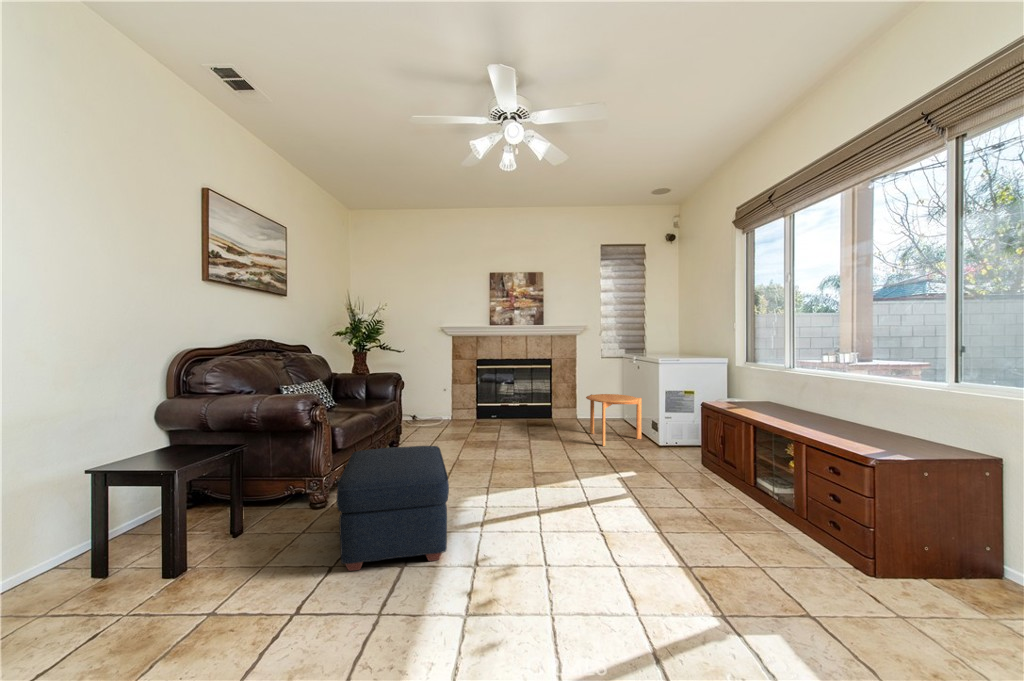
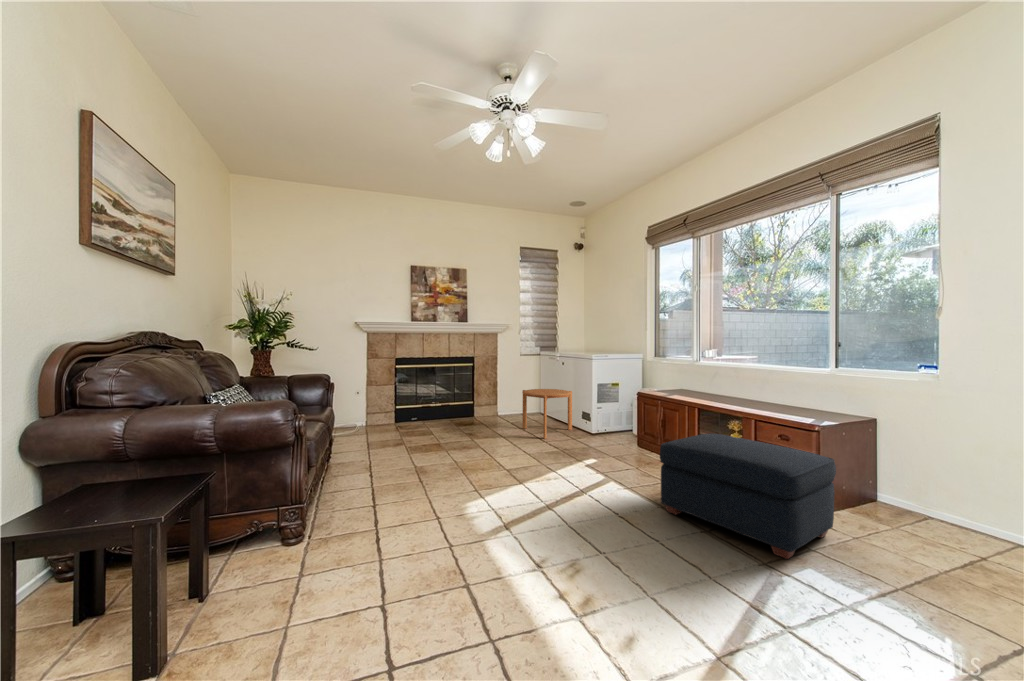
ottoman: present [336,446,449,571] -> present [660,433,836,559]

